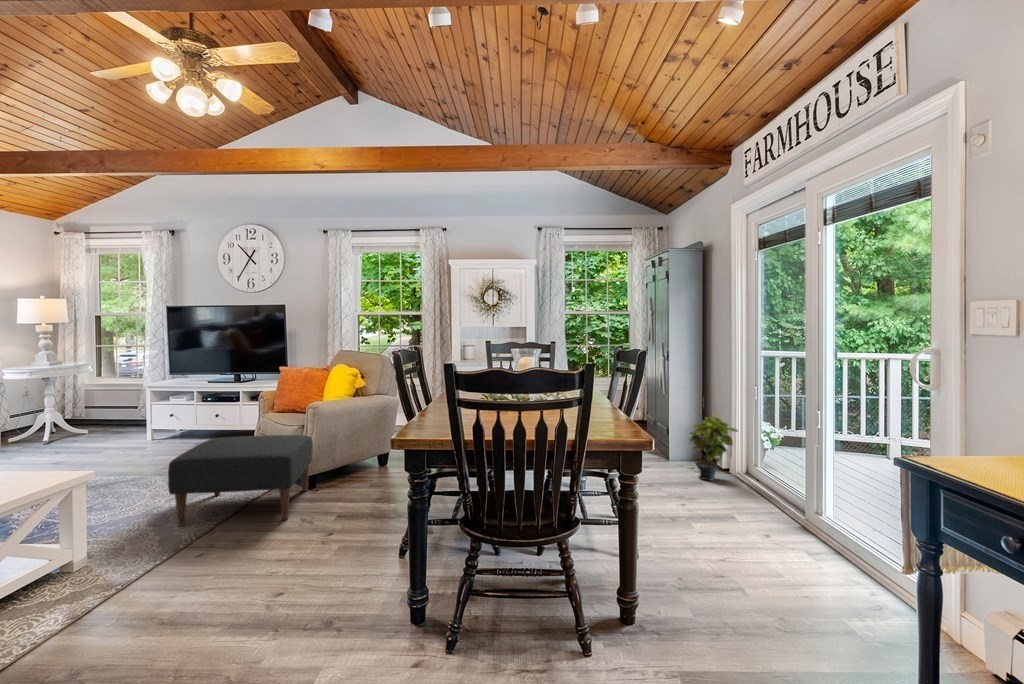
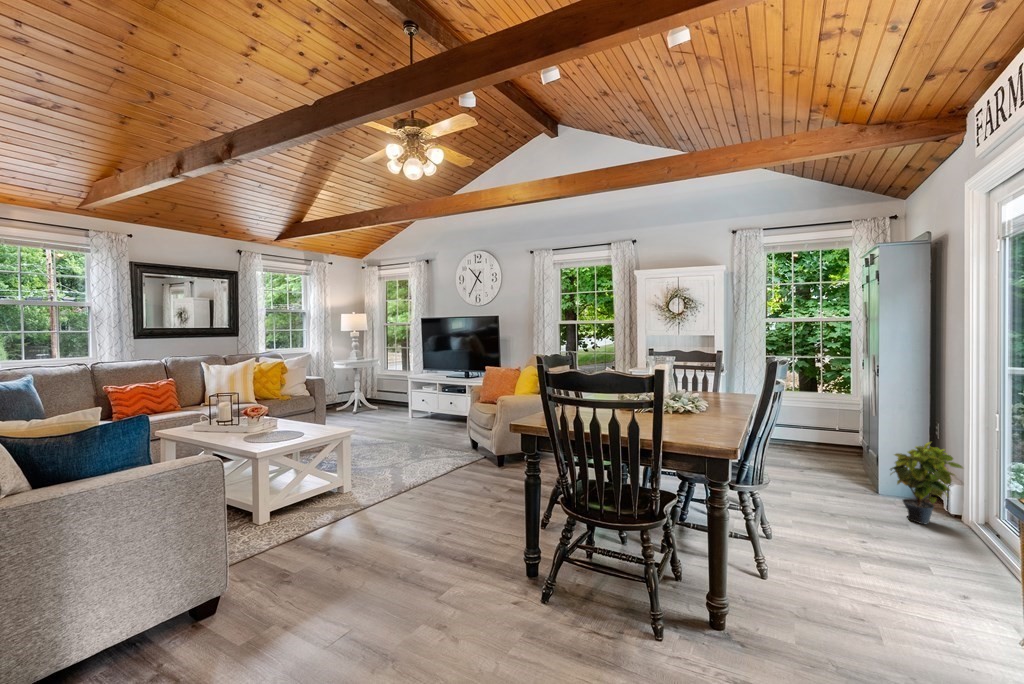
ottoman: present [168,435,313,526] -> none [391,421,497,491]

